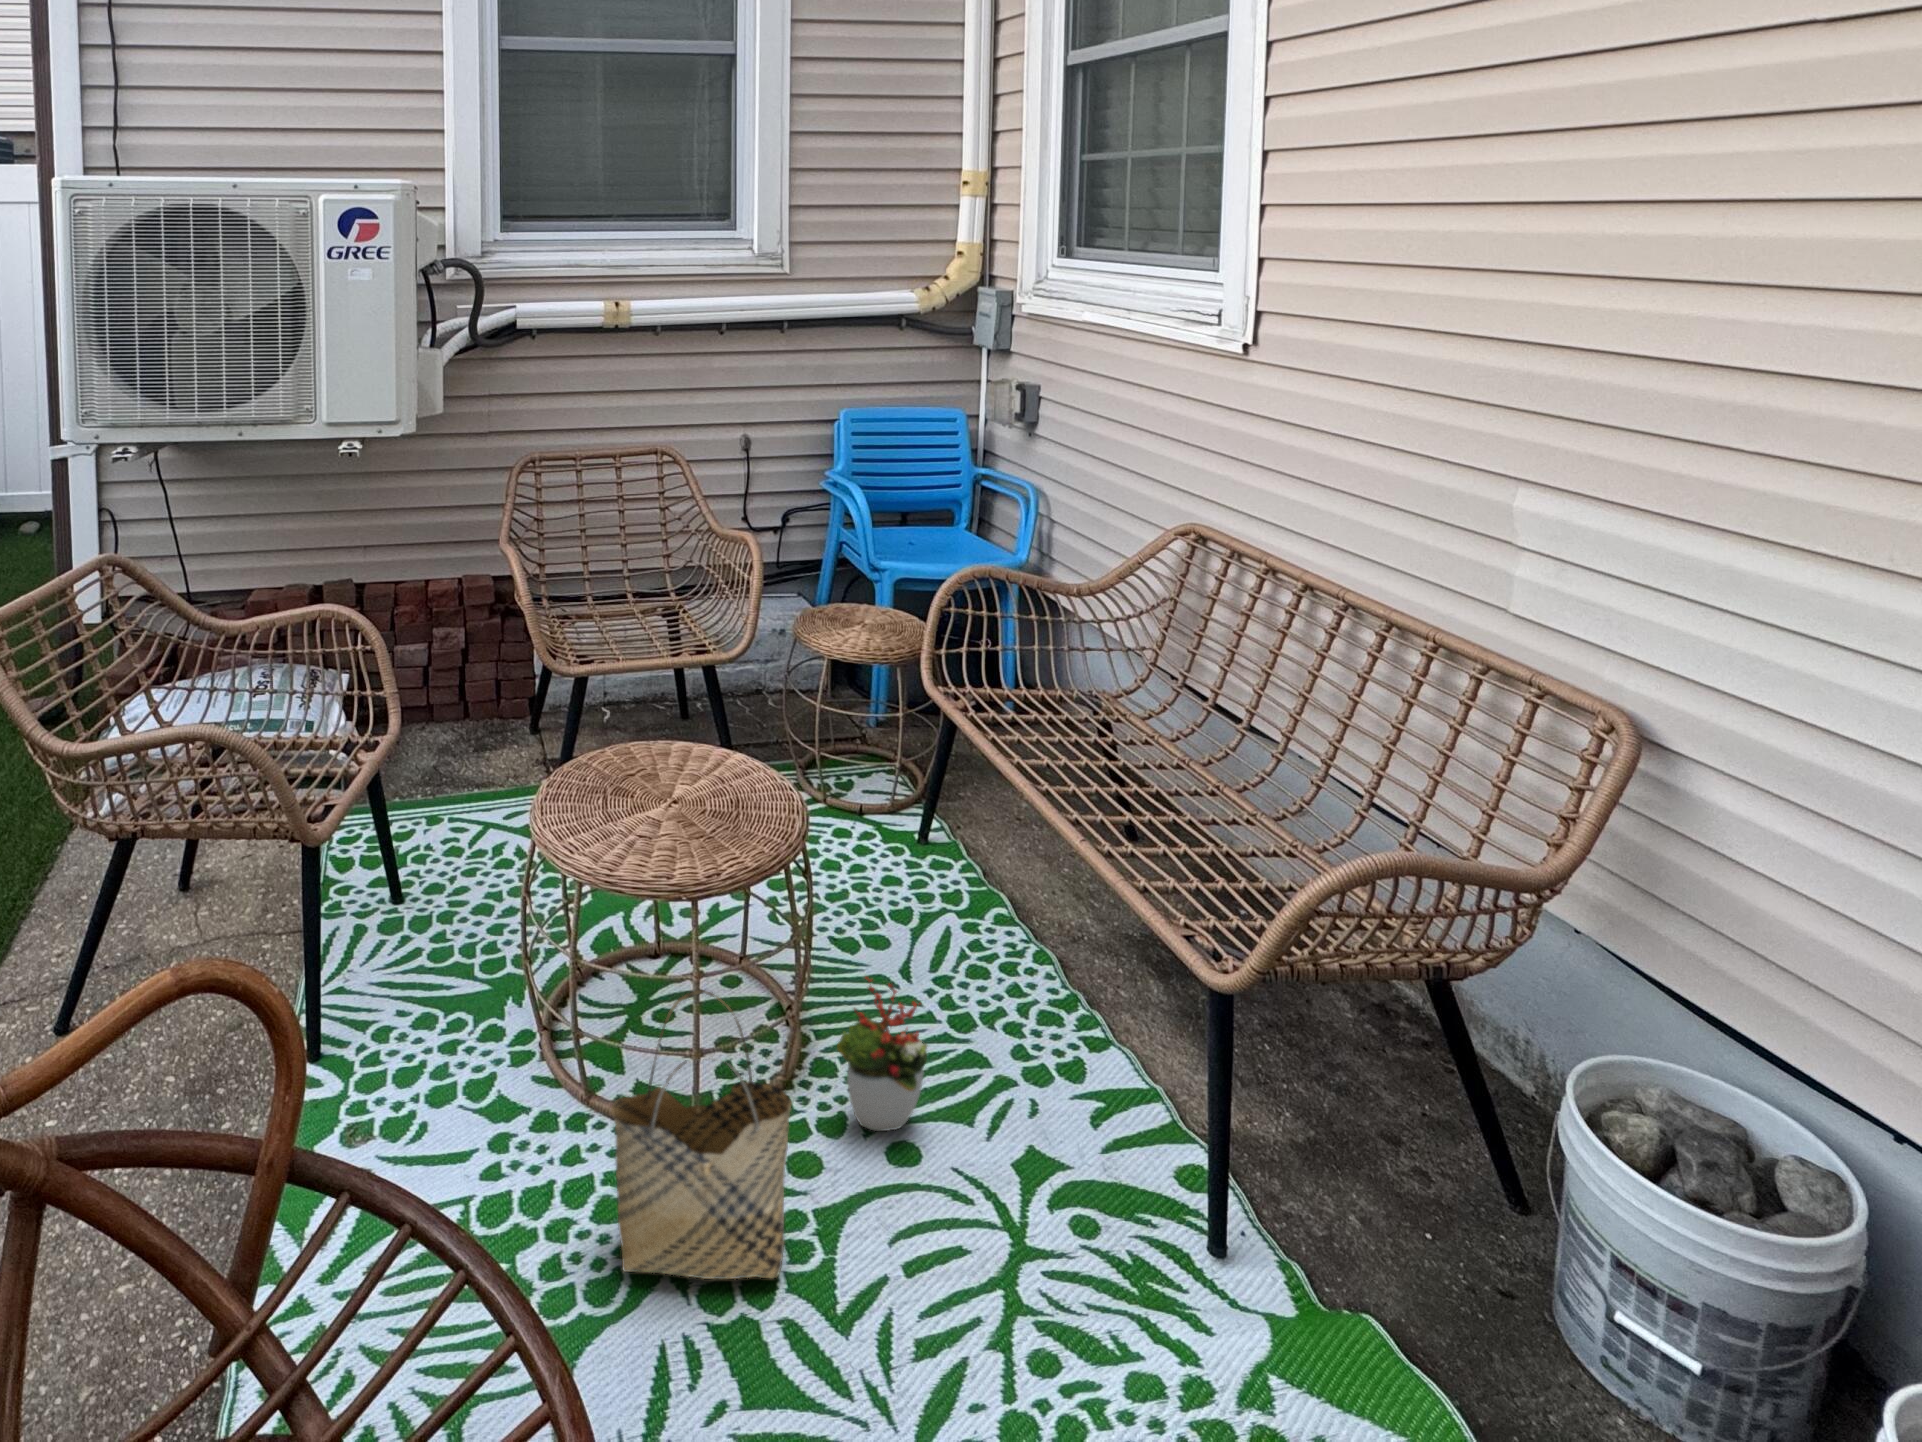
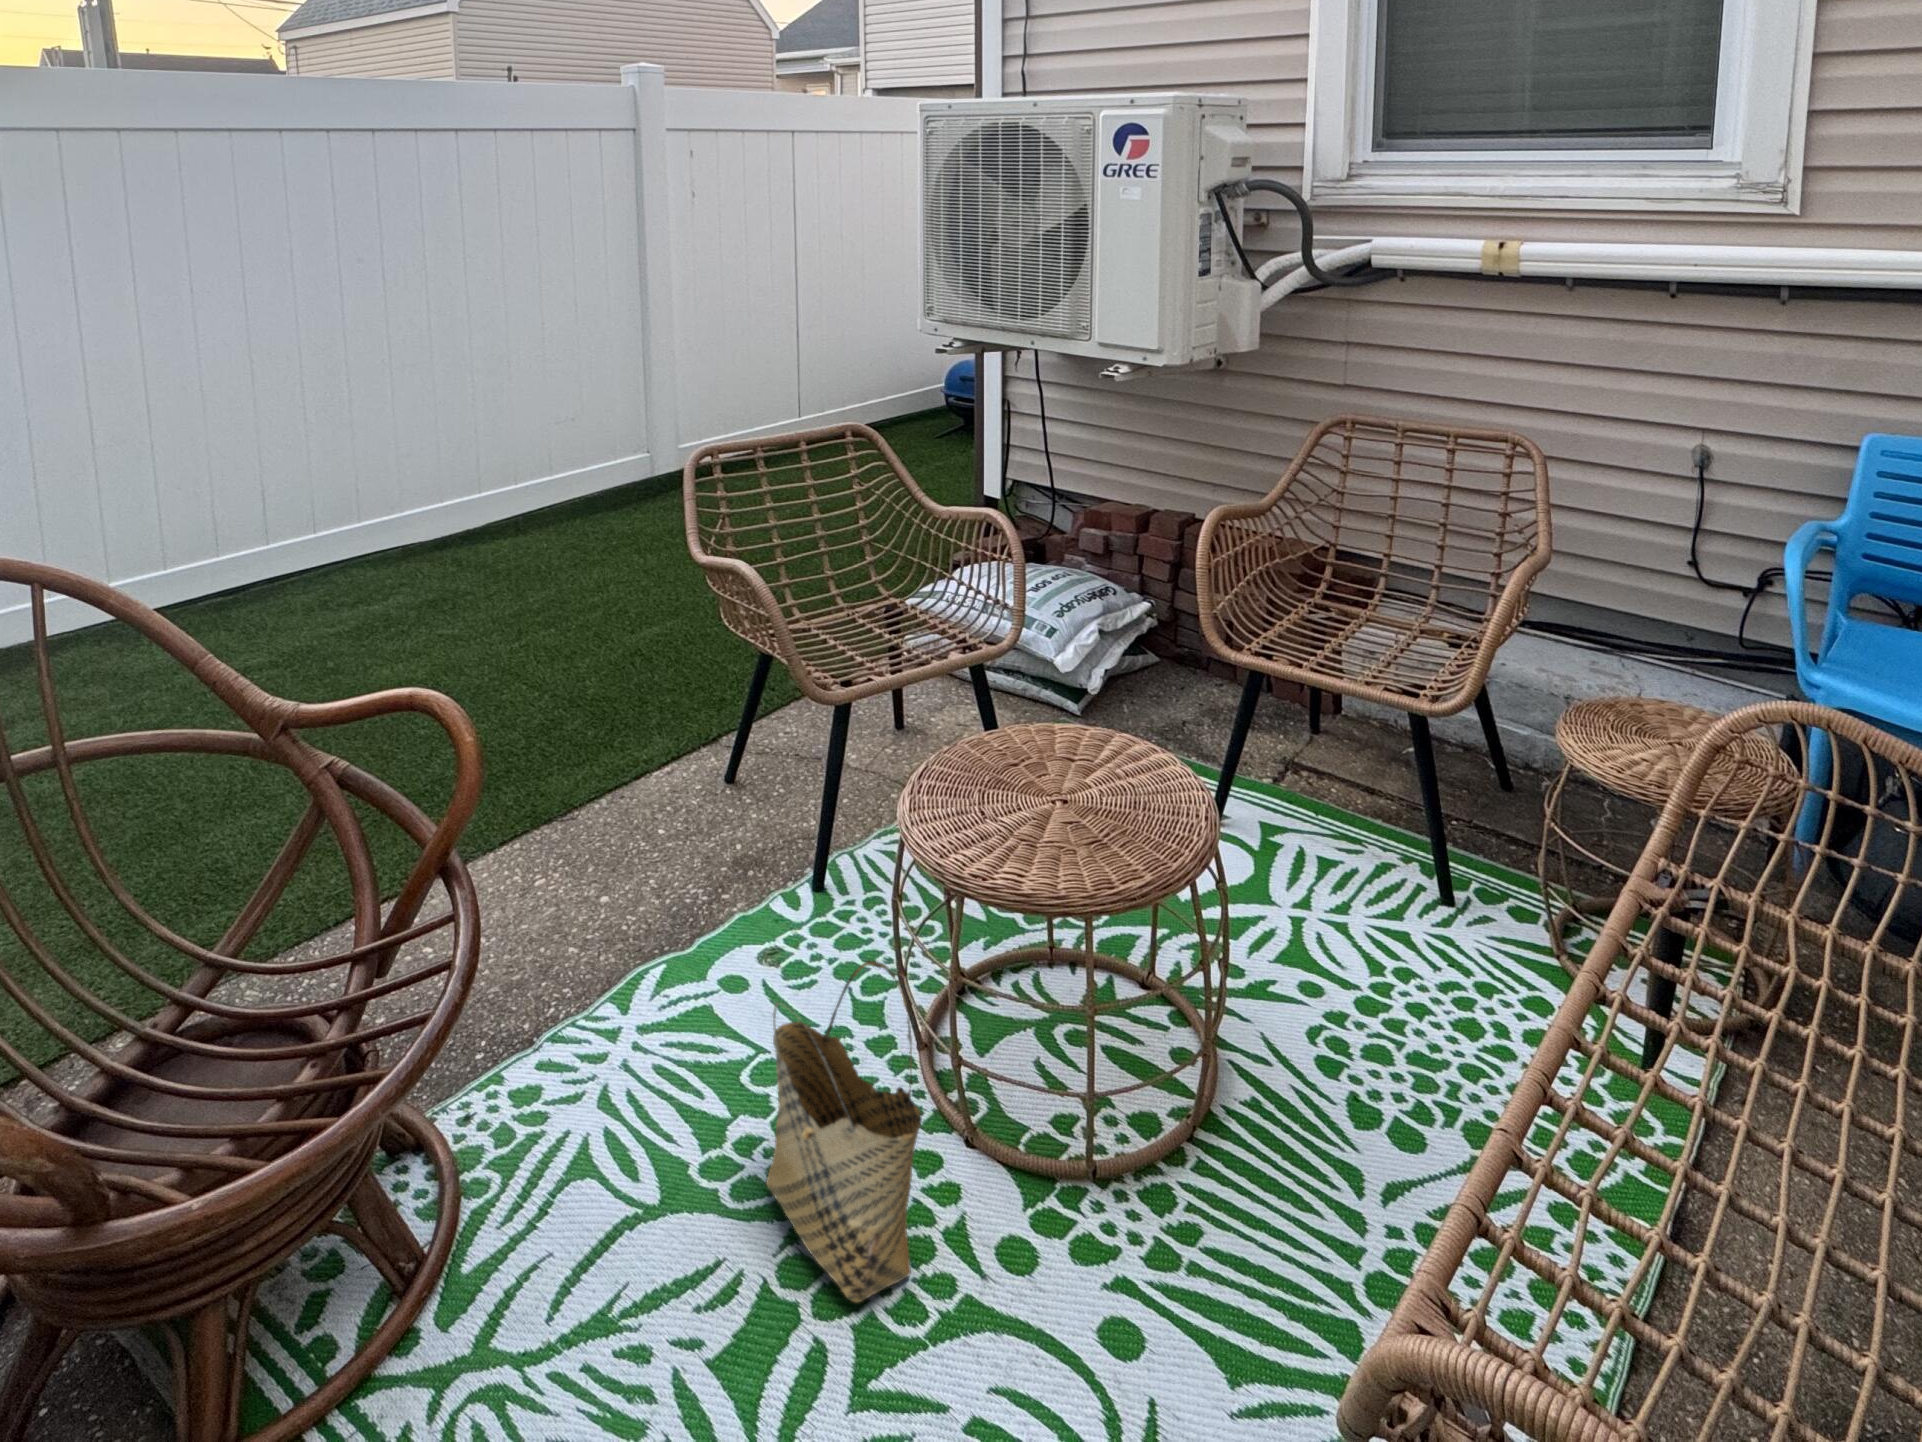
decorative plant: present [837,977,928,1131] -> none [1087,1099,1195,1319]

